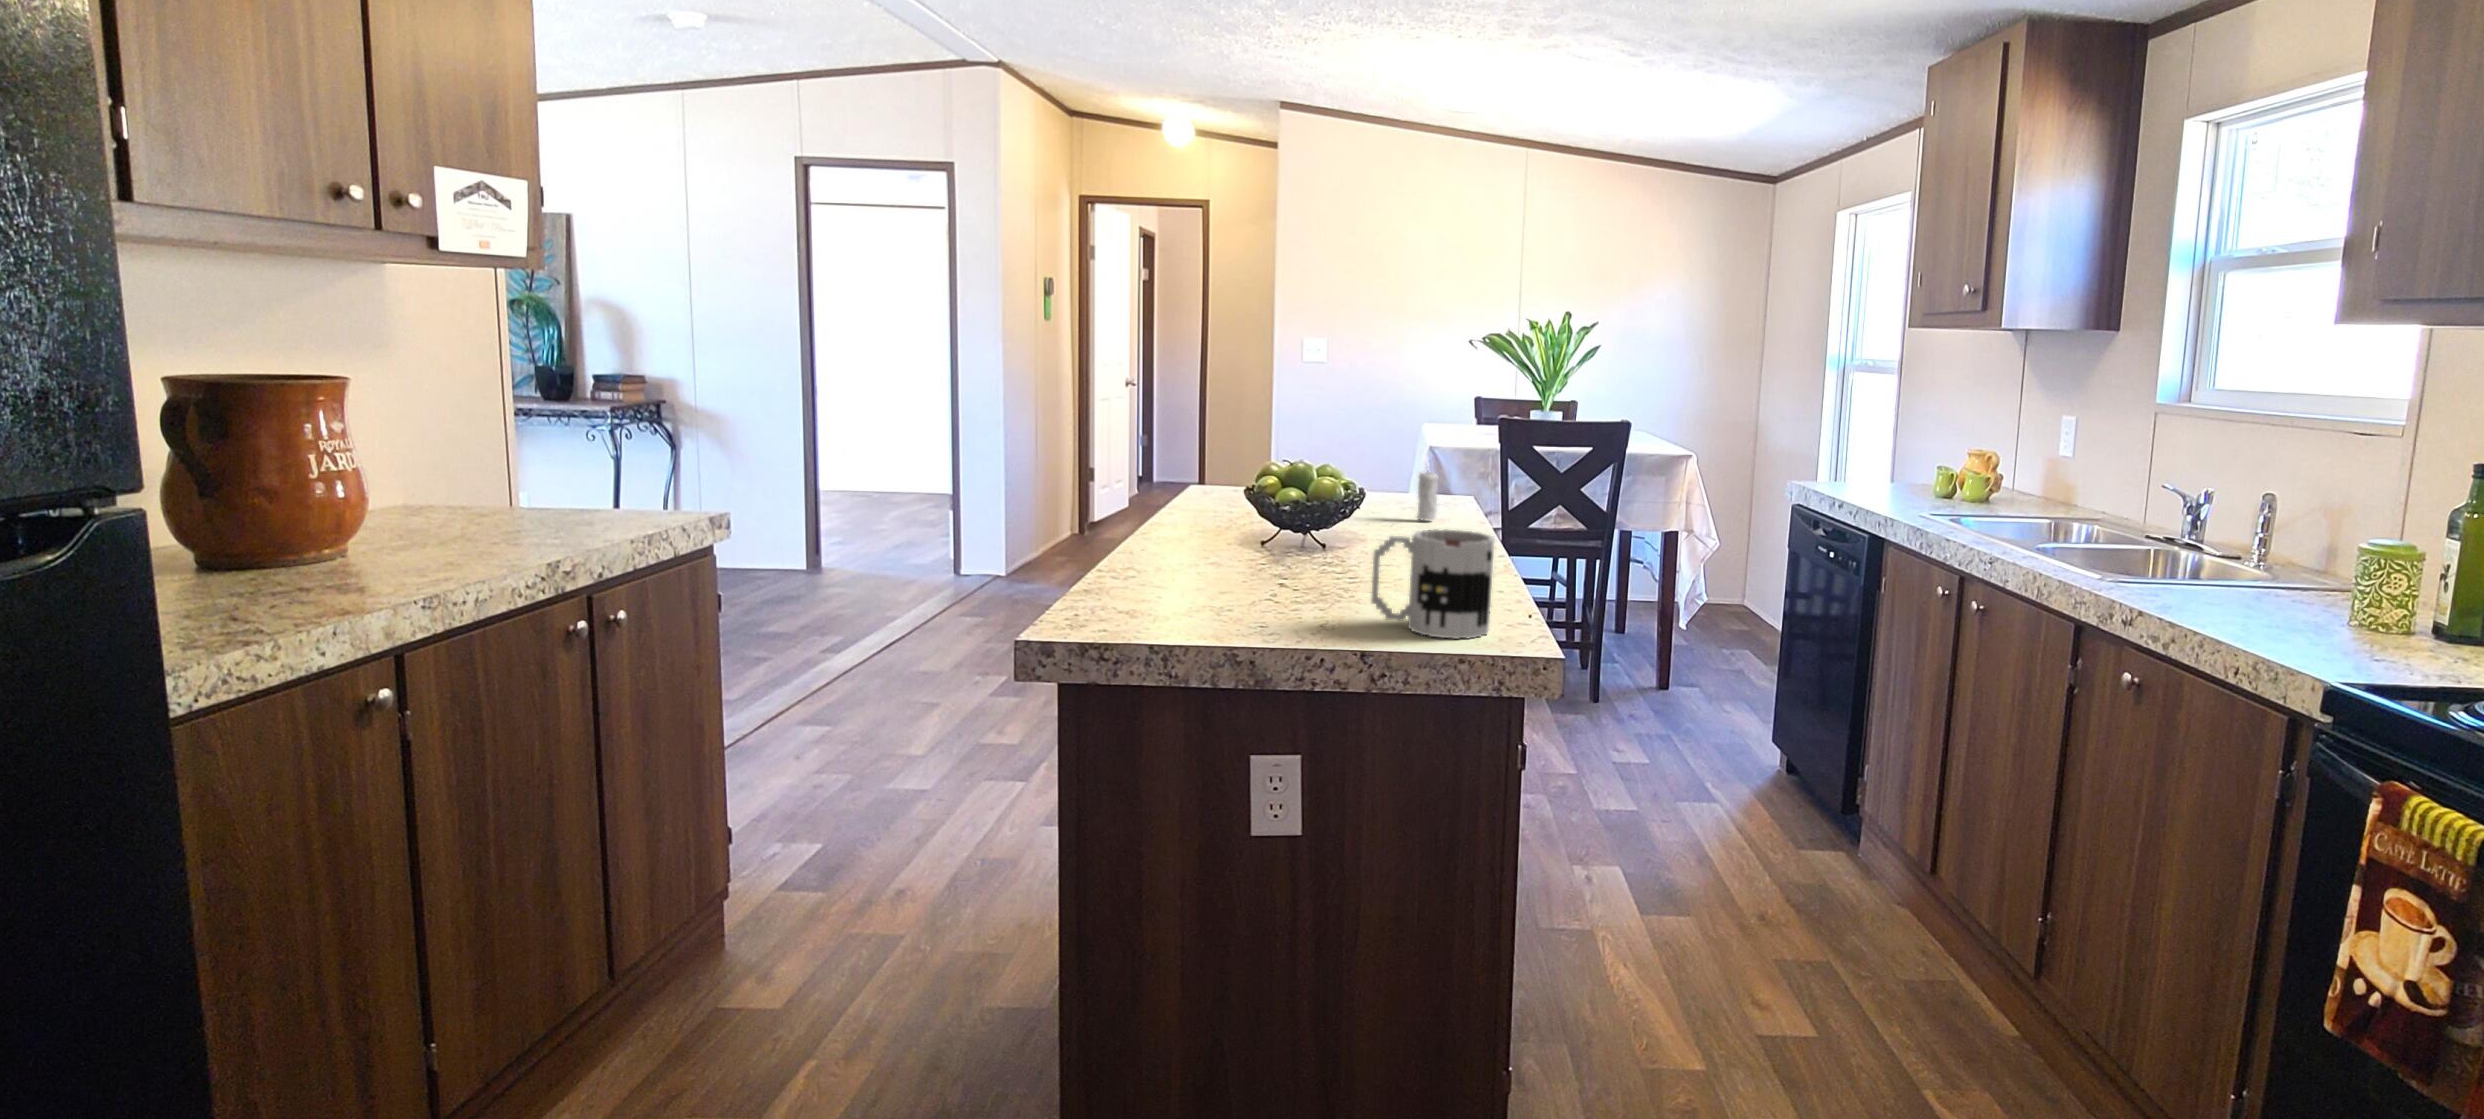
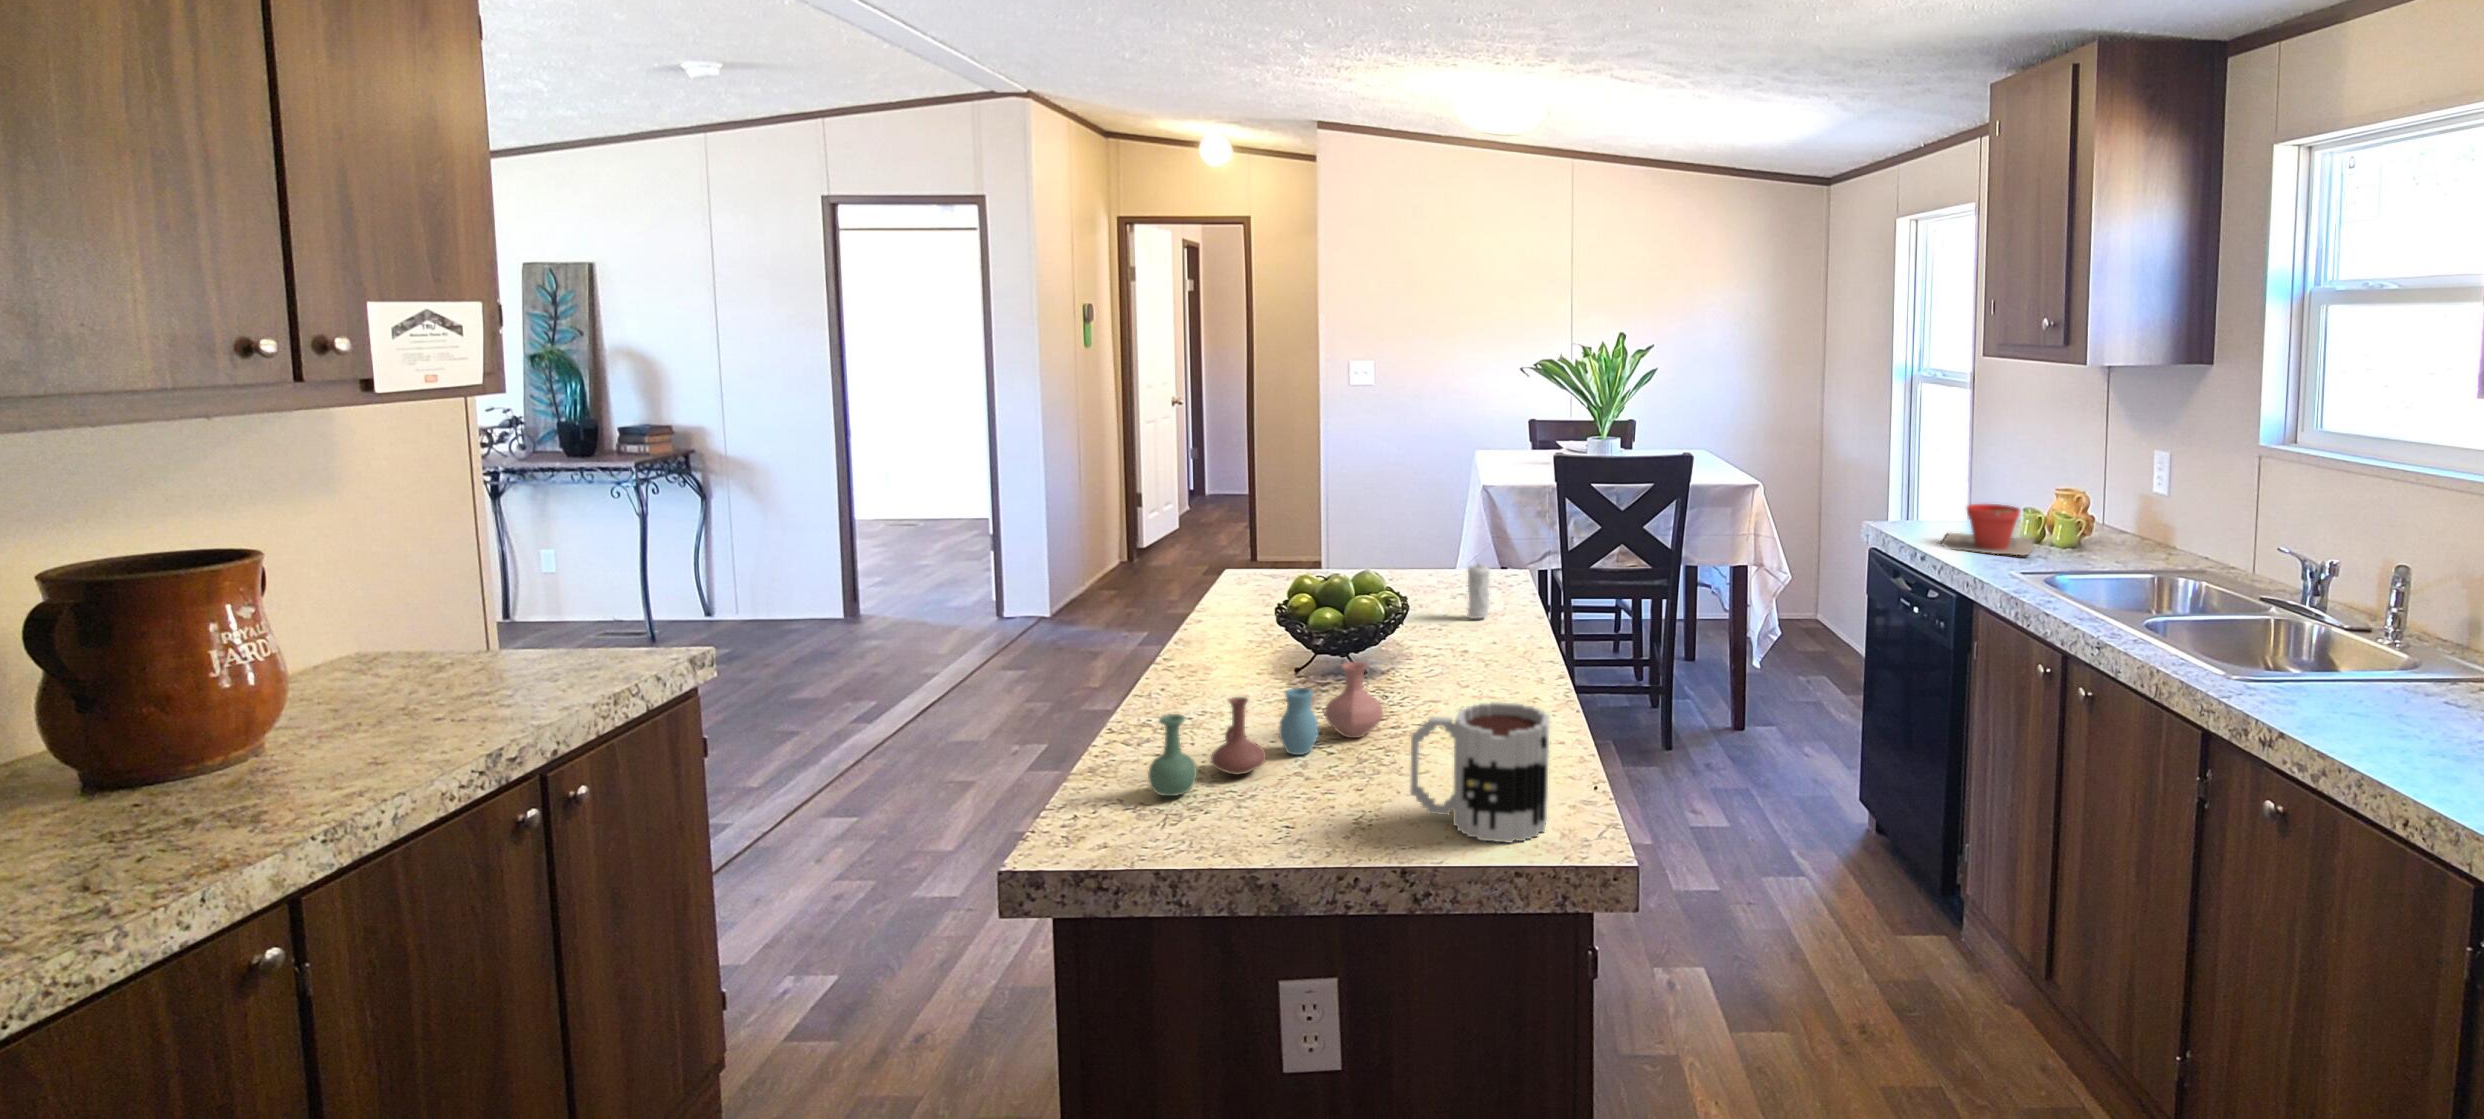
plant pot: none [1850,459,1945,505] -> present [1941,504,2036,555]
vase: none [1141,517,1345,605] -> present [1148,662,1383,796]

